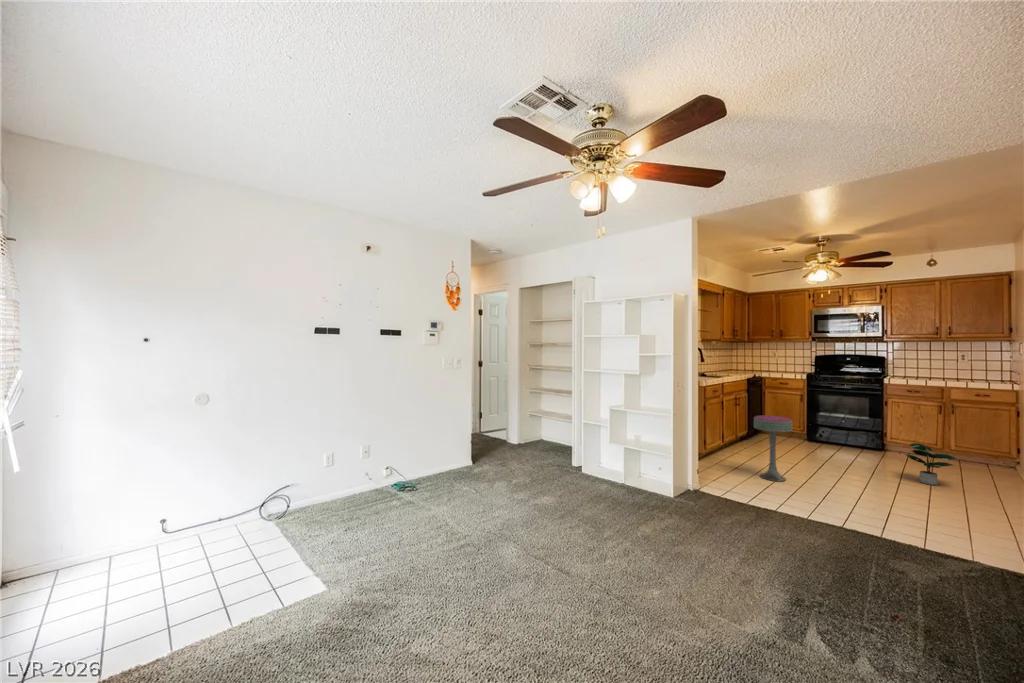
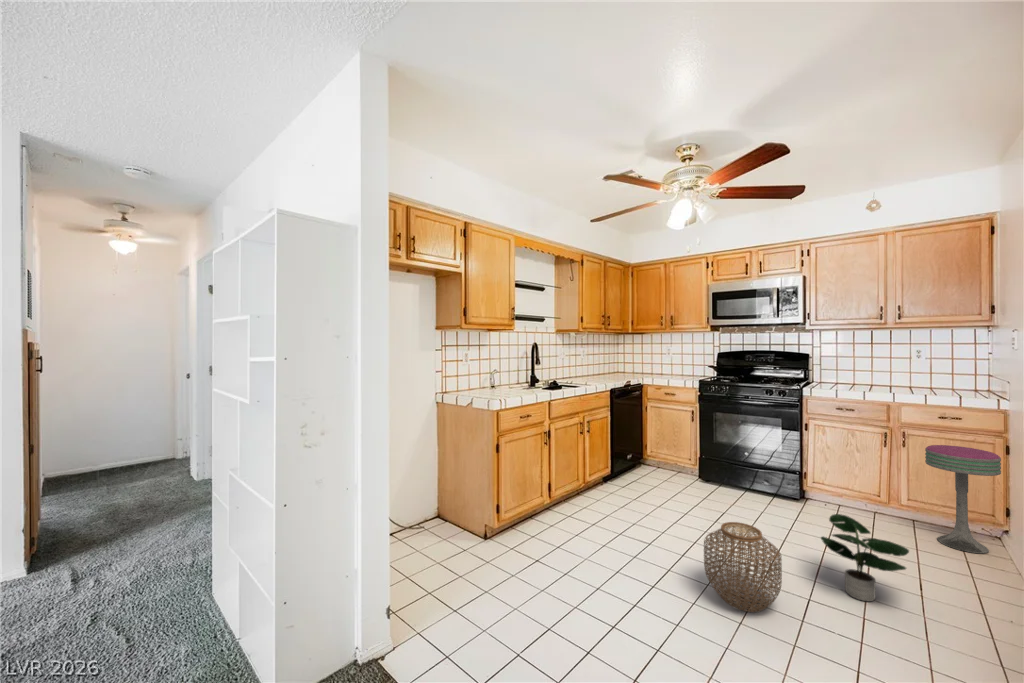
bar stool: present [754,416,792,481] -> present [925,445,1001,553]
woven basket: none [840,444,887,486] -> present [704,522,782,612]

